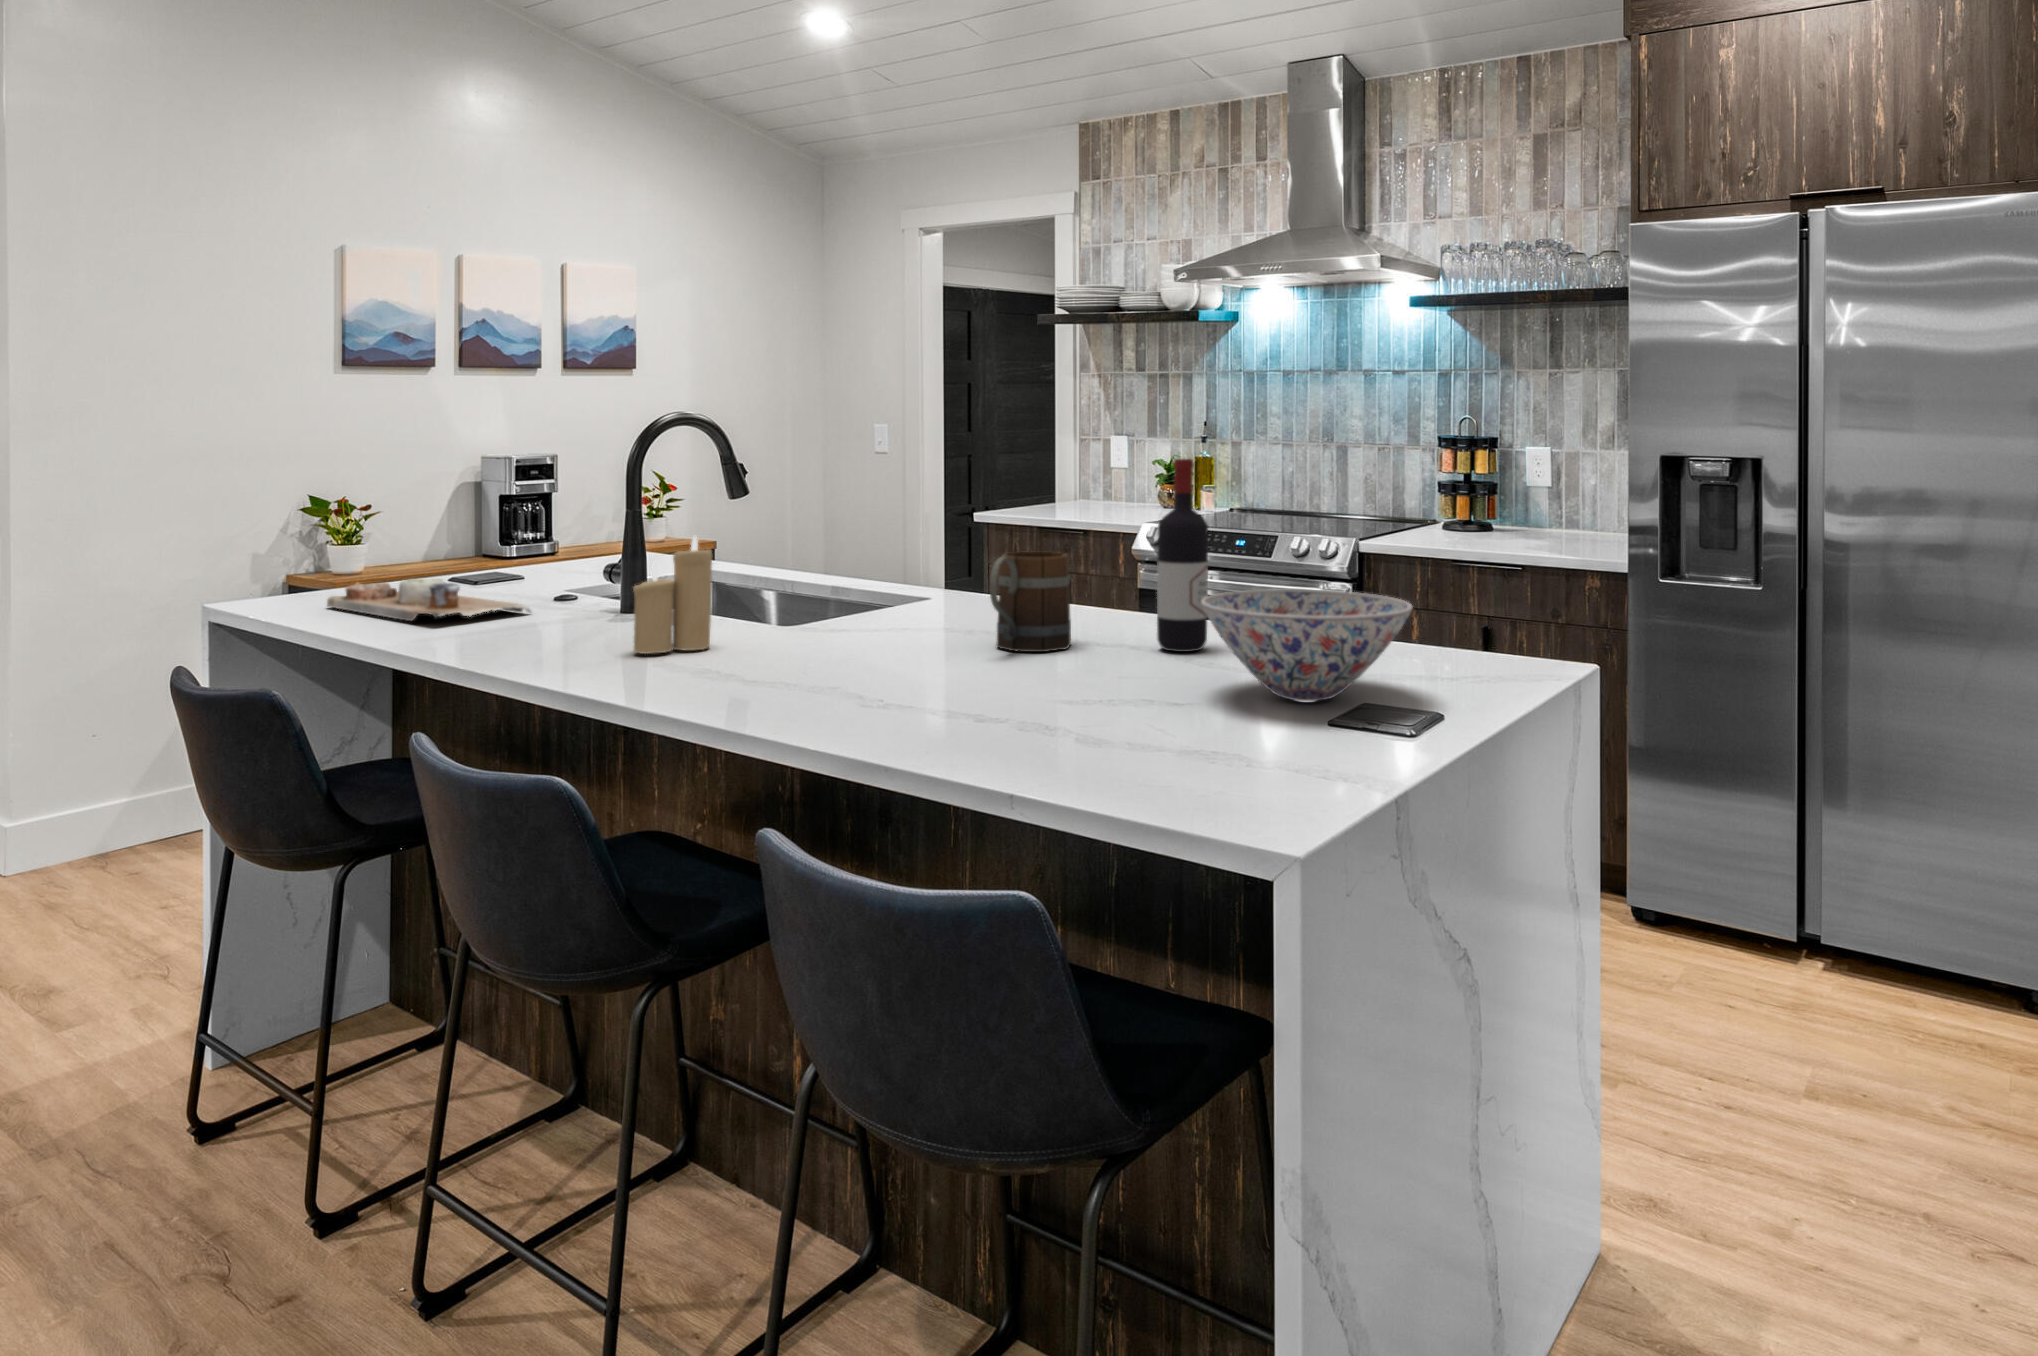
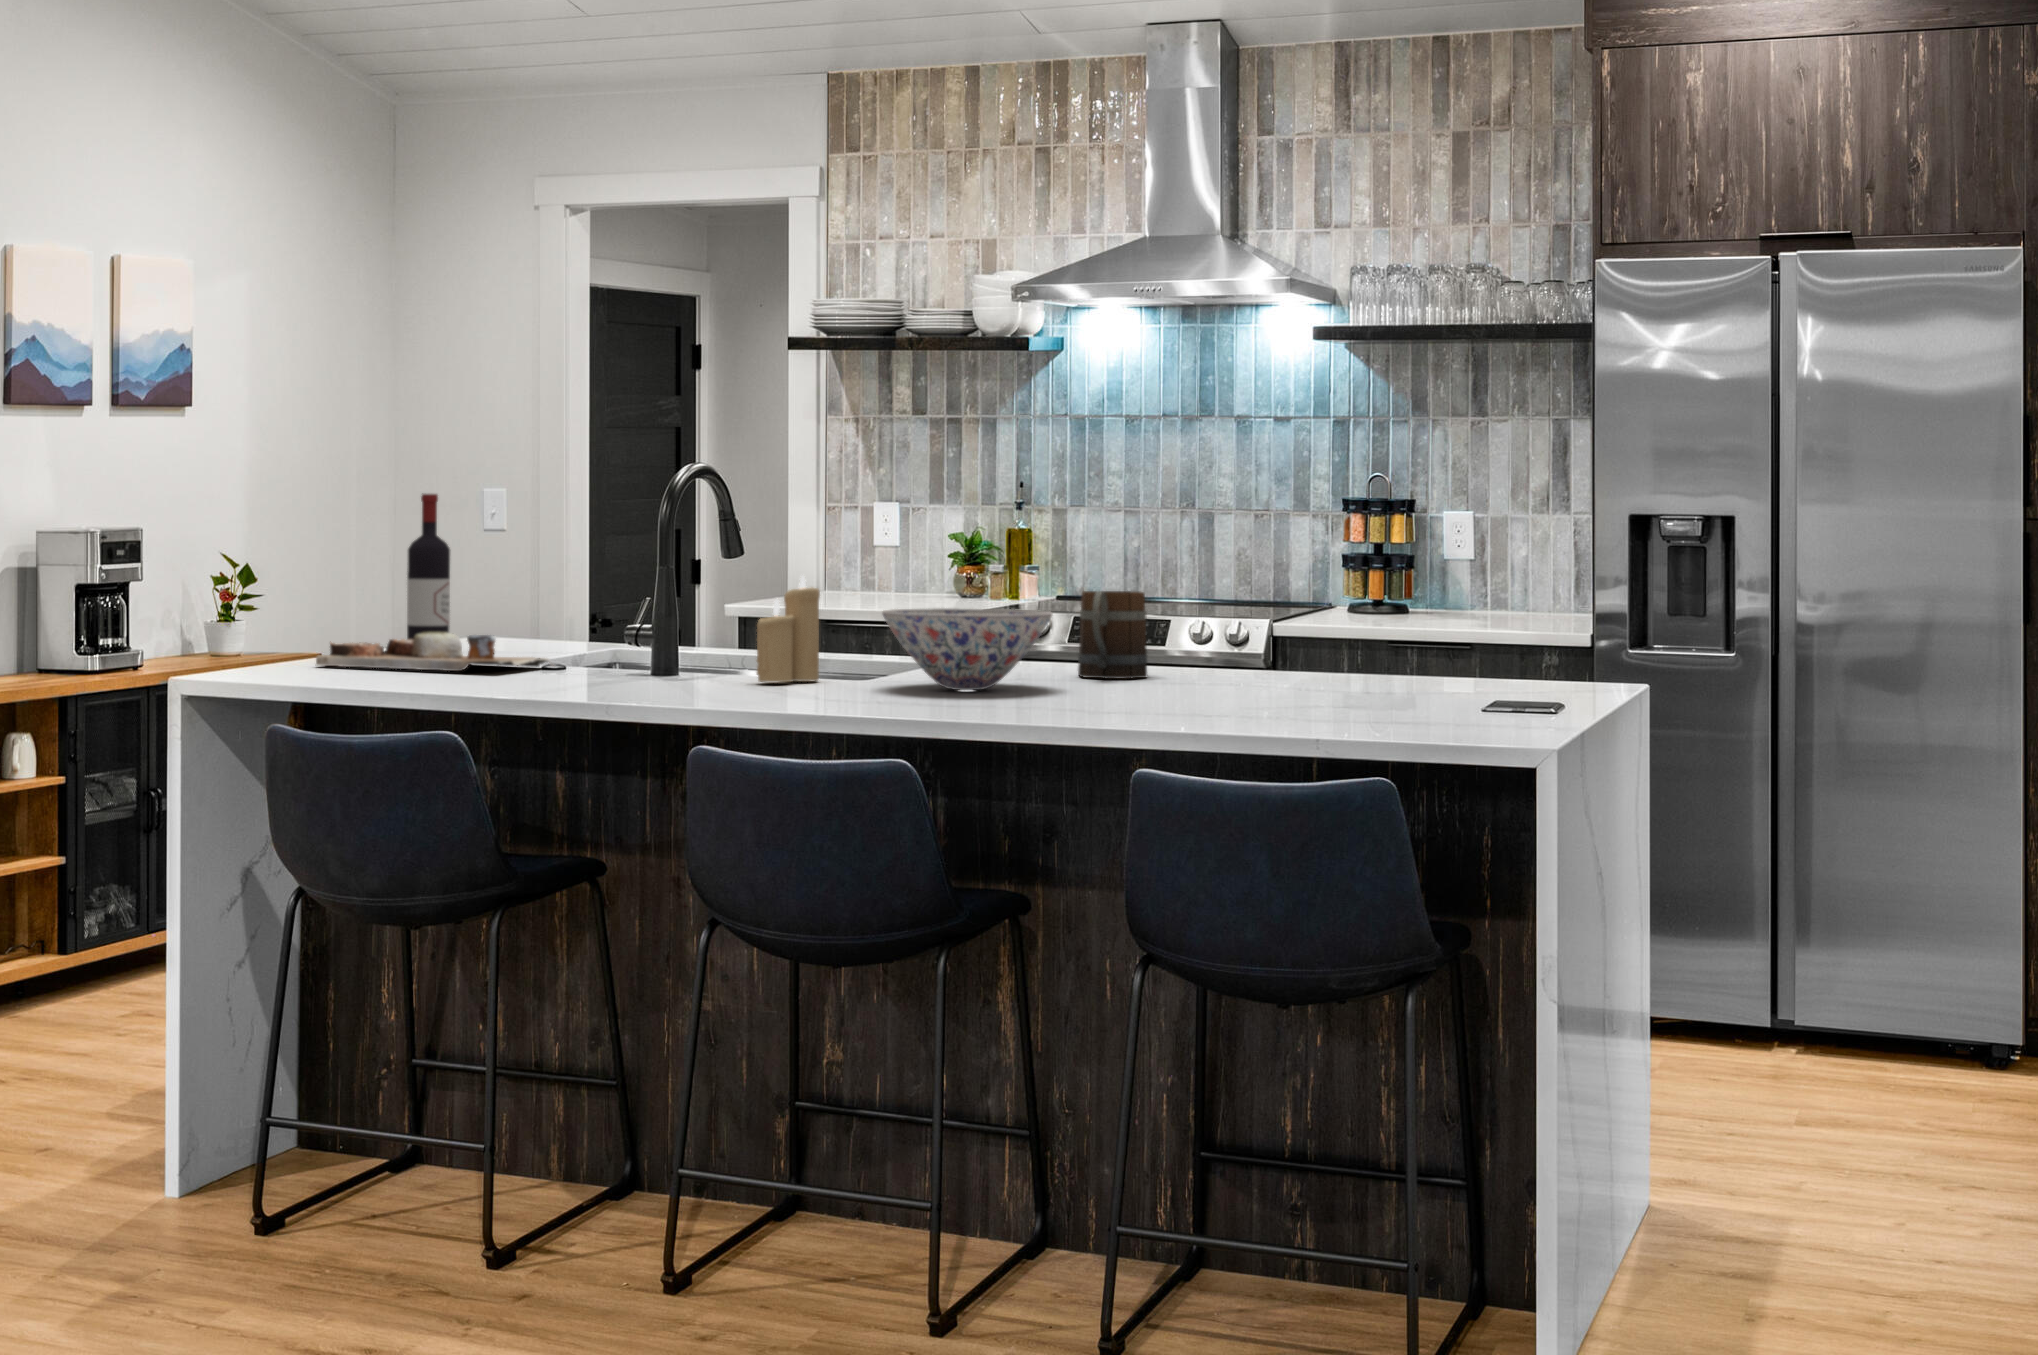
wine bottle: present [1157,459,1208,652] -> present [407,494,450,640]
bowl: present [1201,589,1413,701] -> present [882,608,1052,690]

